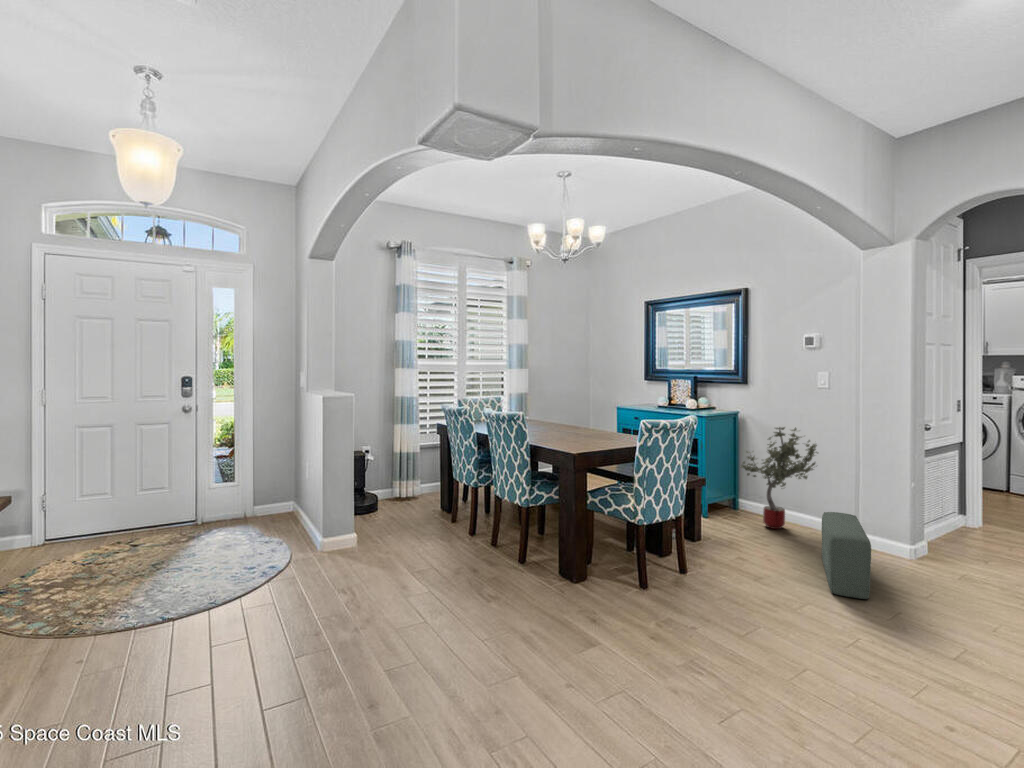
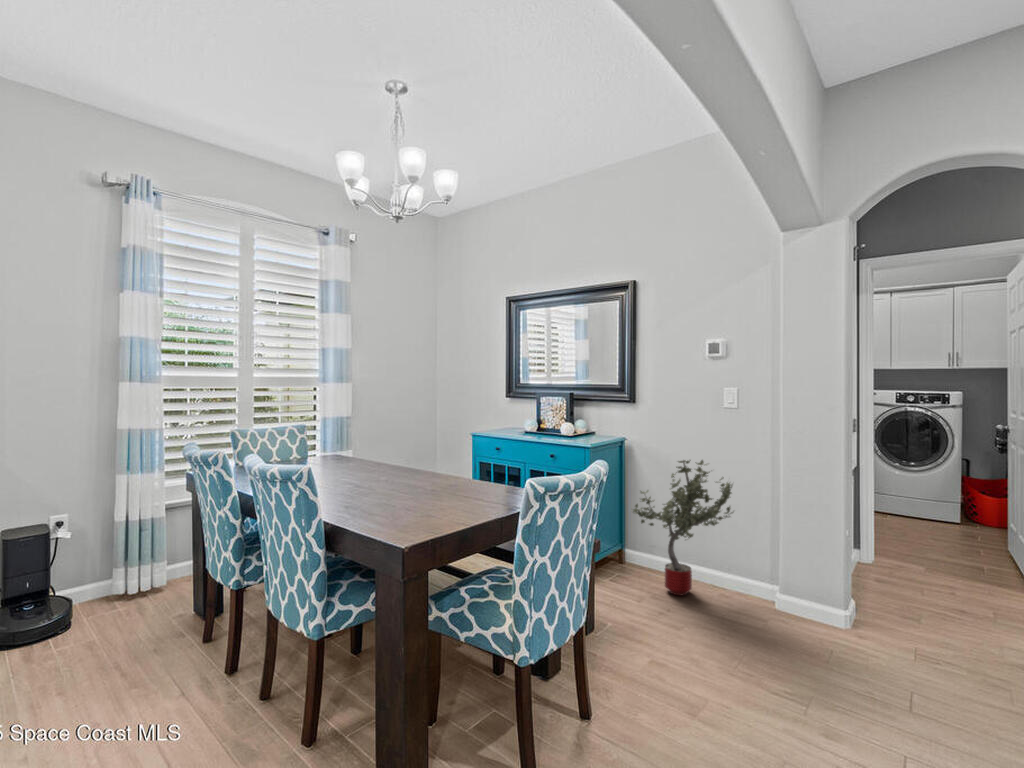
pouf: present [822,512,871,599] -> none [758,583,861,737]

